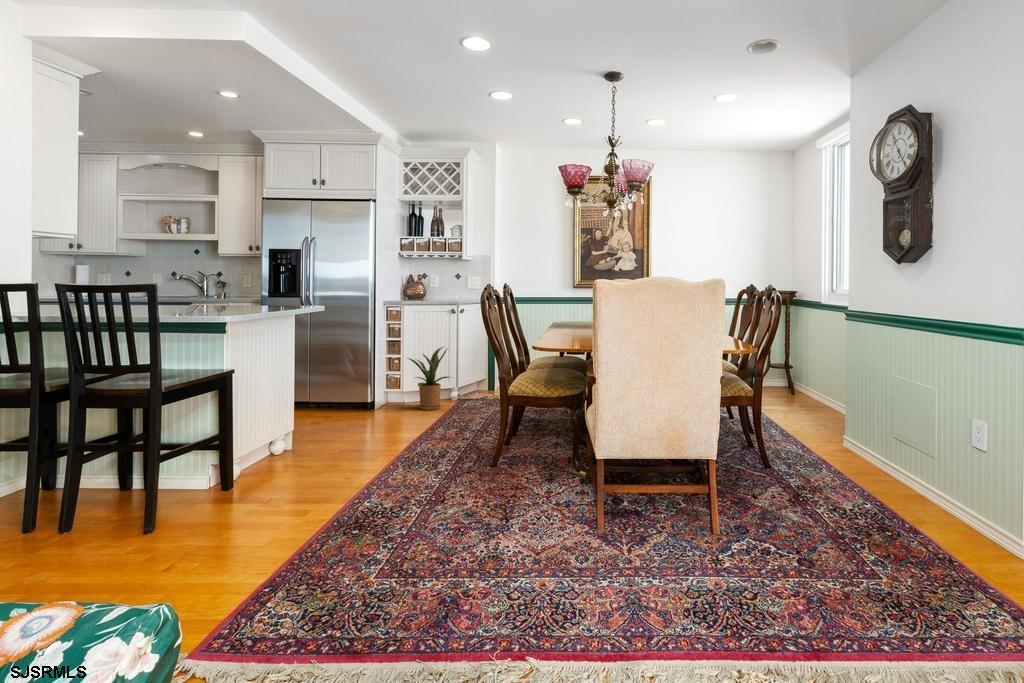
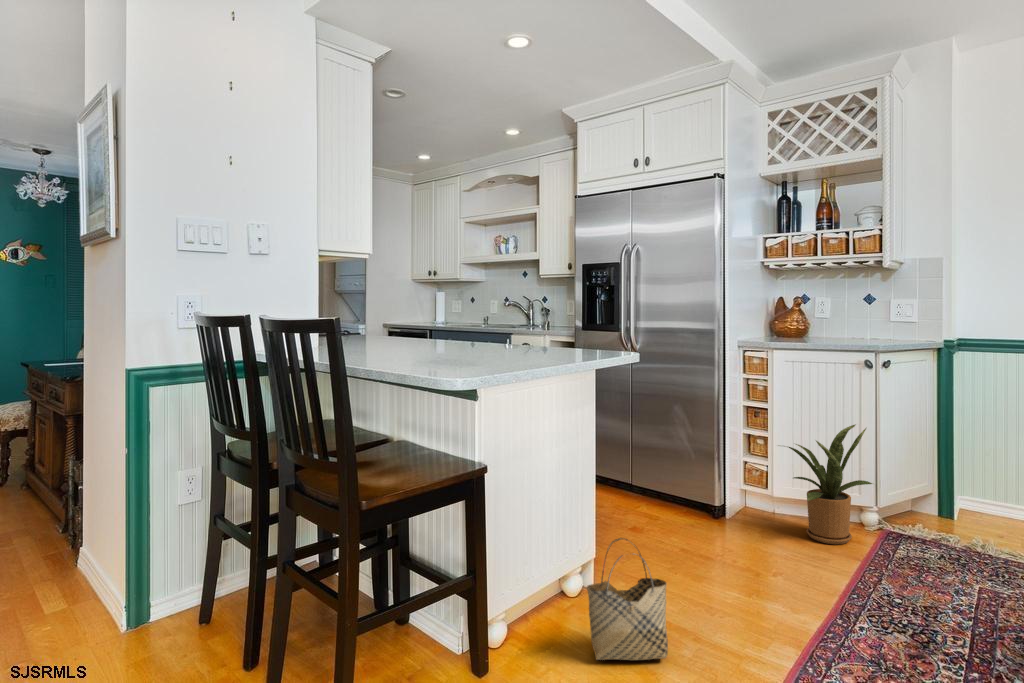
woven basket: none [297,394,340,454] -> present [586,538,668,660]

